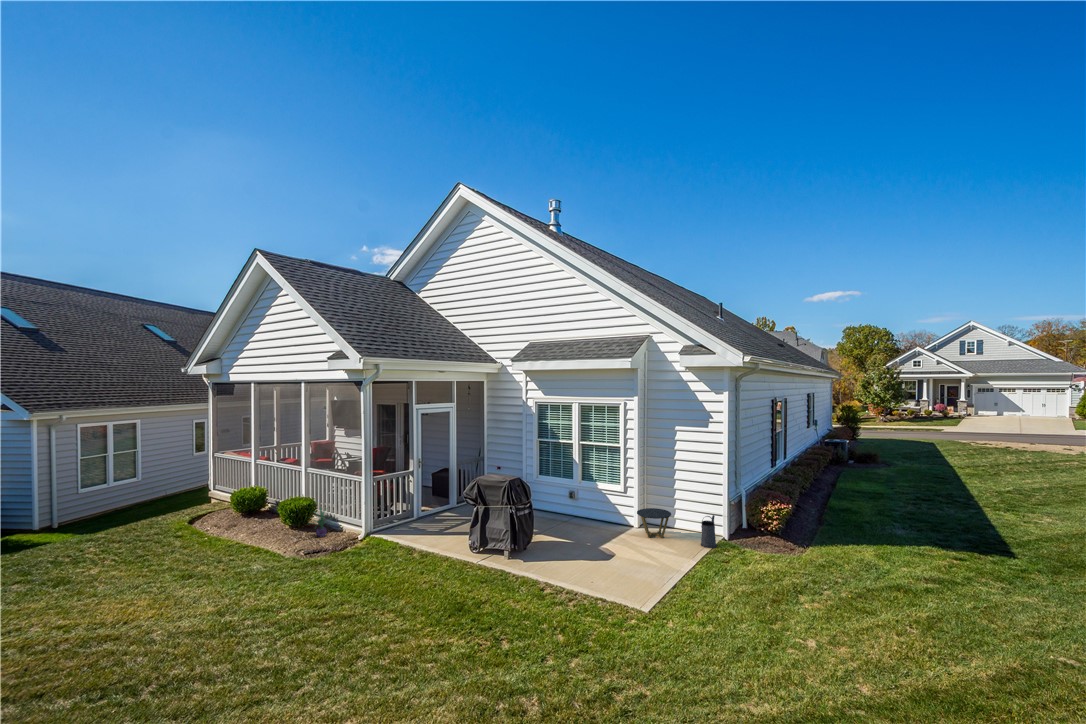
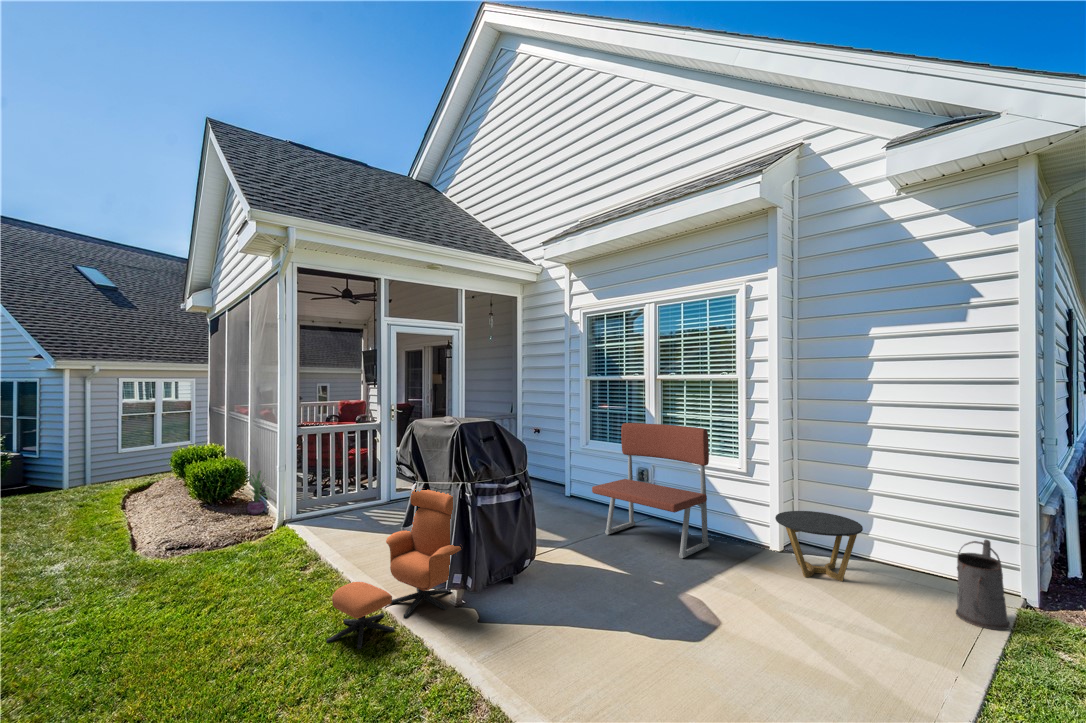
bench: none [548,467,607,536] -> present [592,423,709,558]
lounge chair: none [459,512,509,583] -> present [327,489,462,649]

